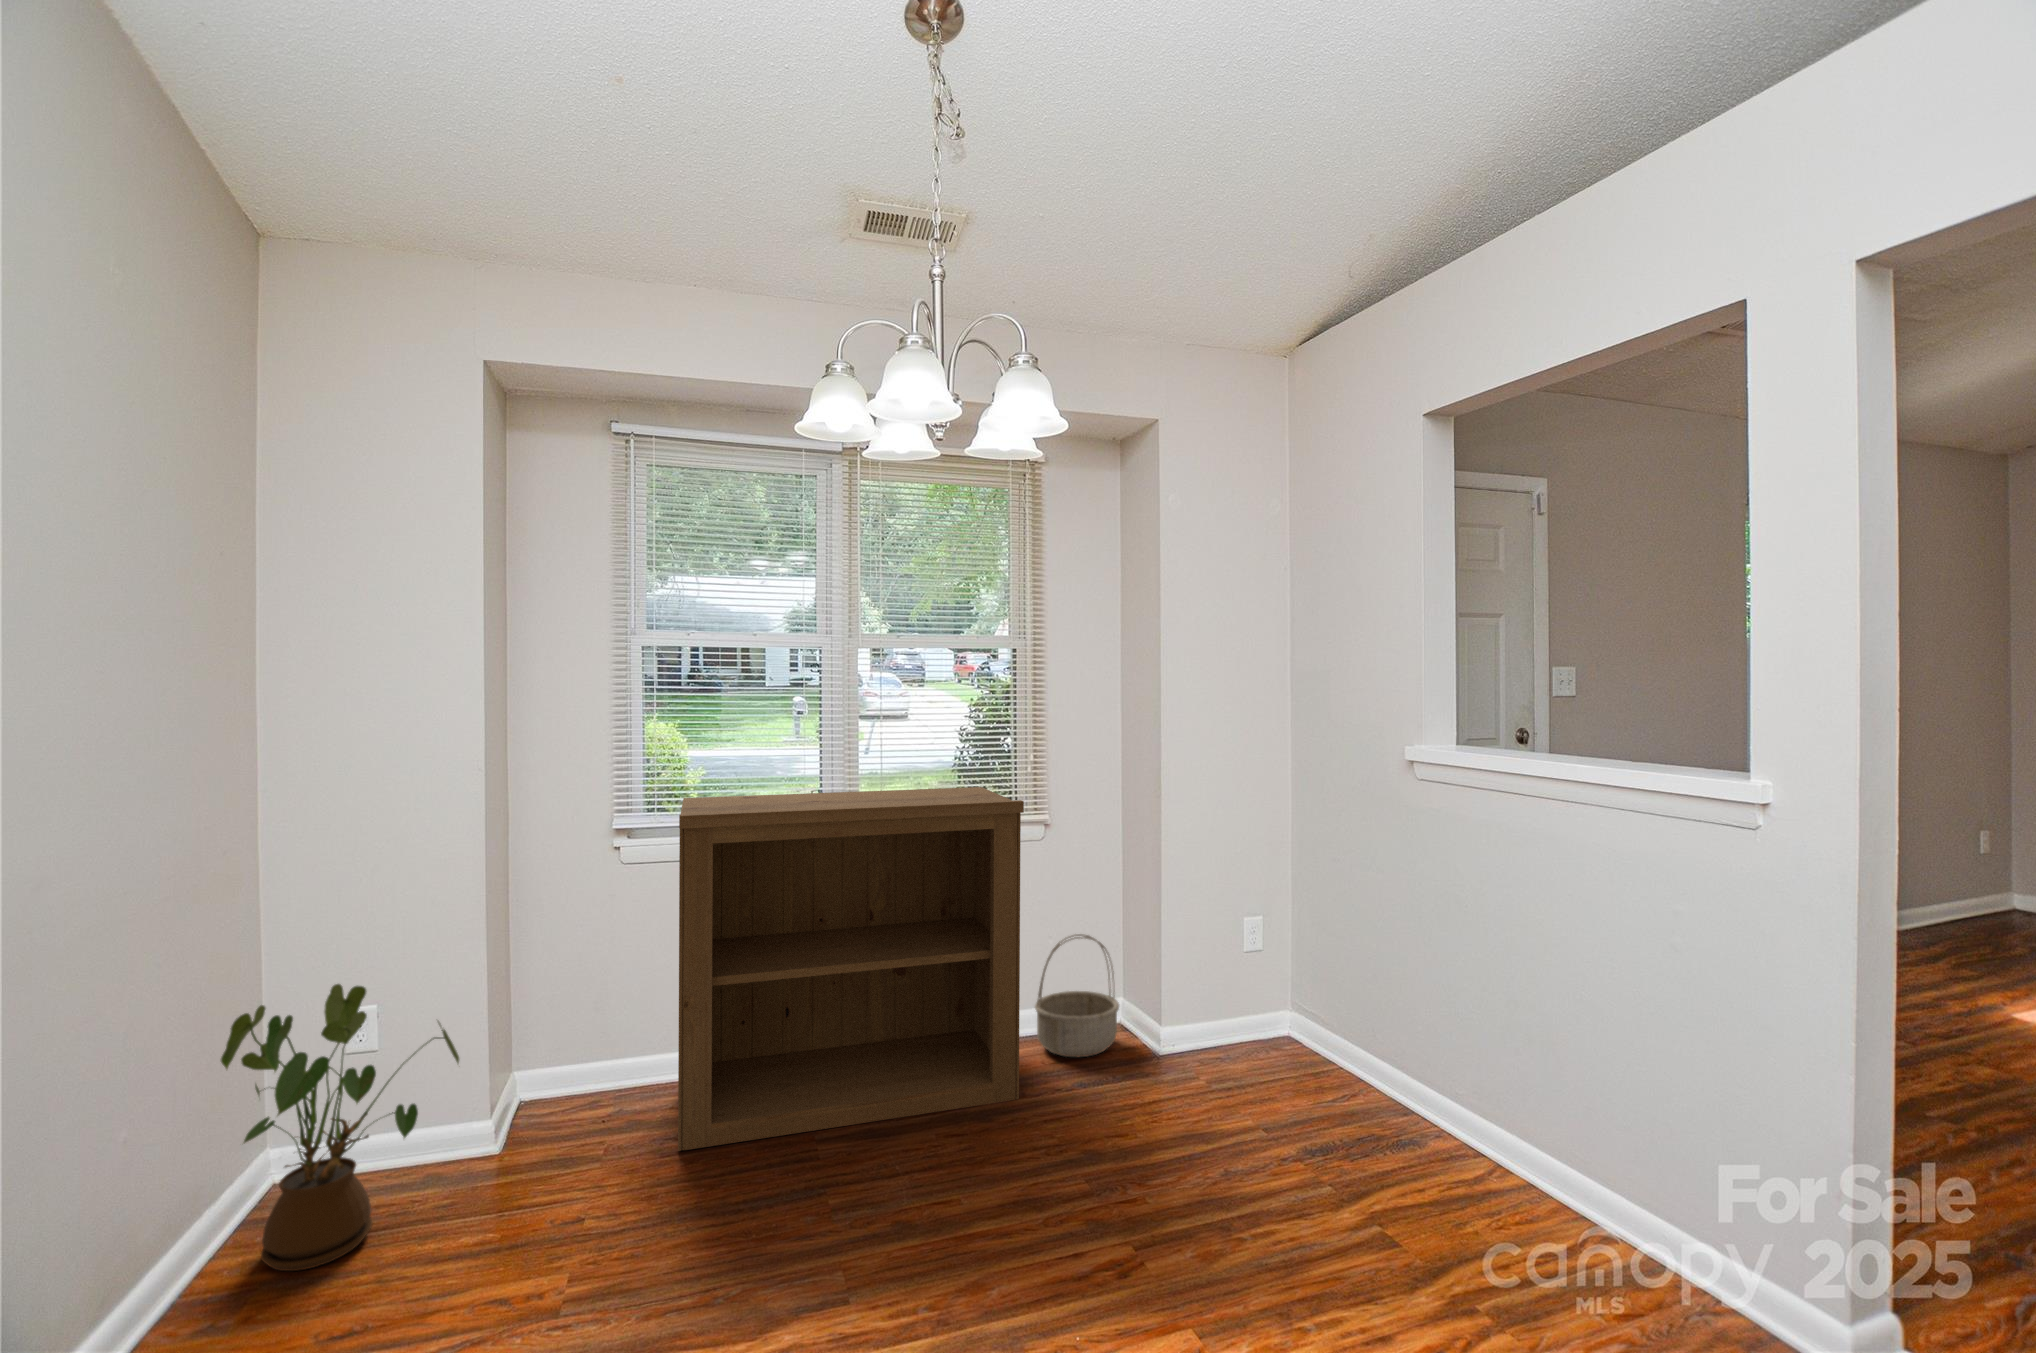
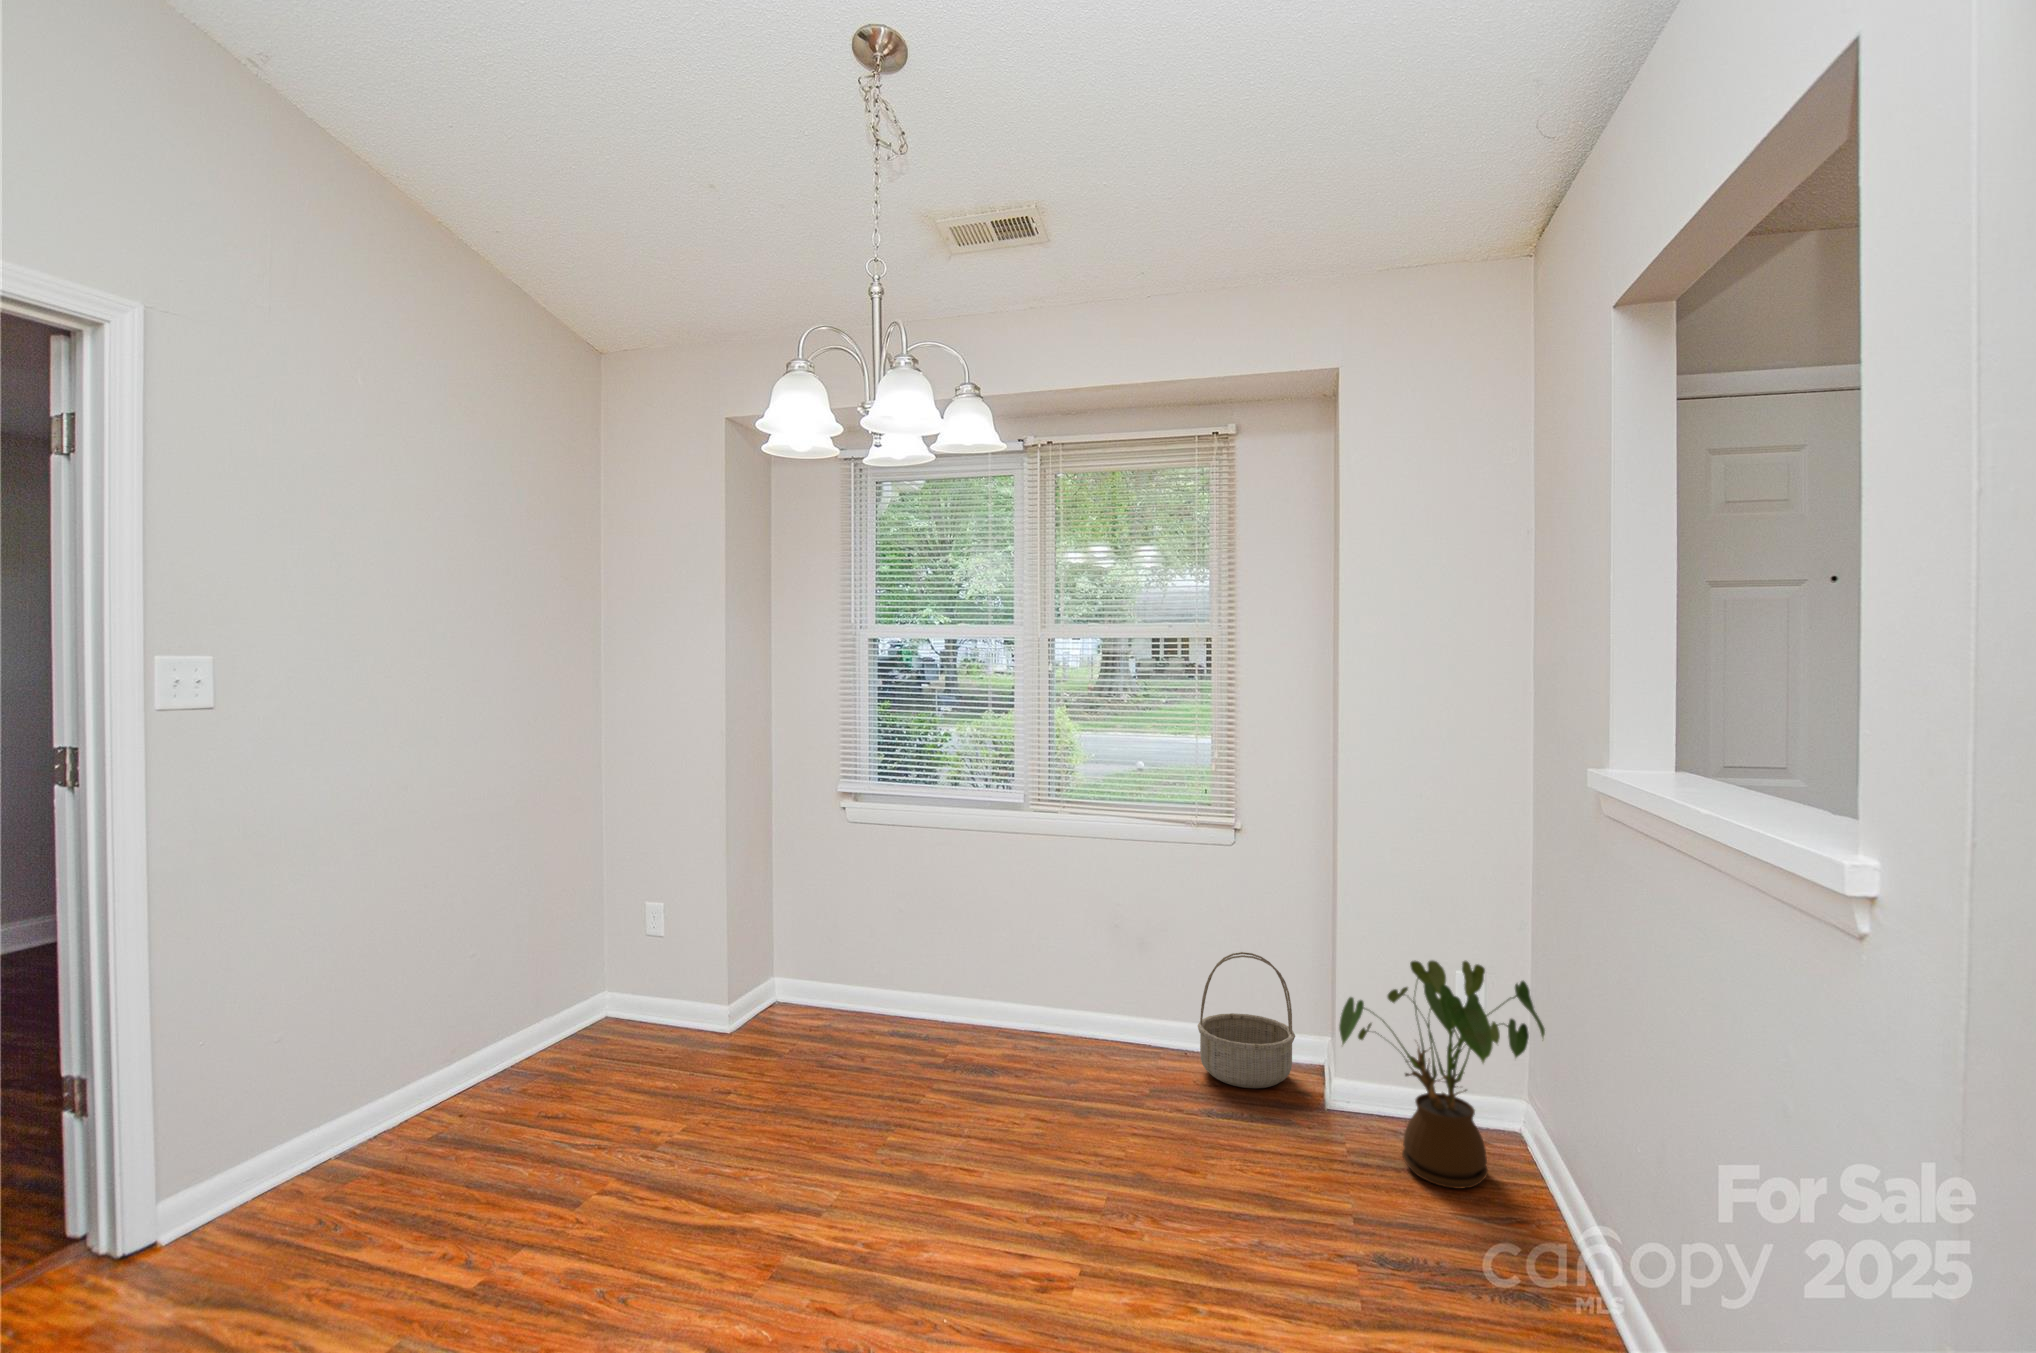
bookshelf: present [678,787,1024,1151] -> none [831,773,1155,1107]
house plant: present [221,984,459,1271] -> present [1339,960,1545,1189]

